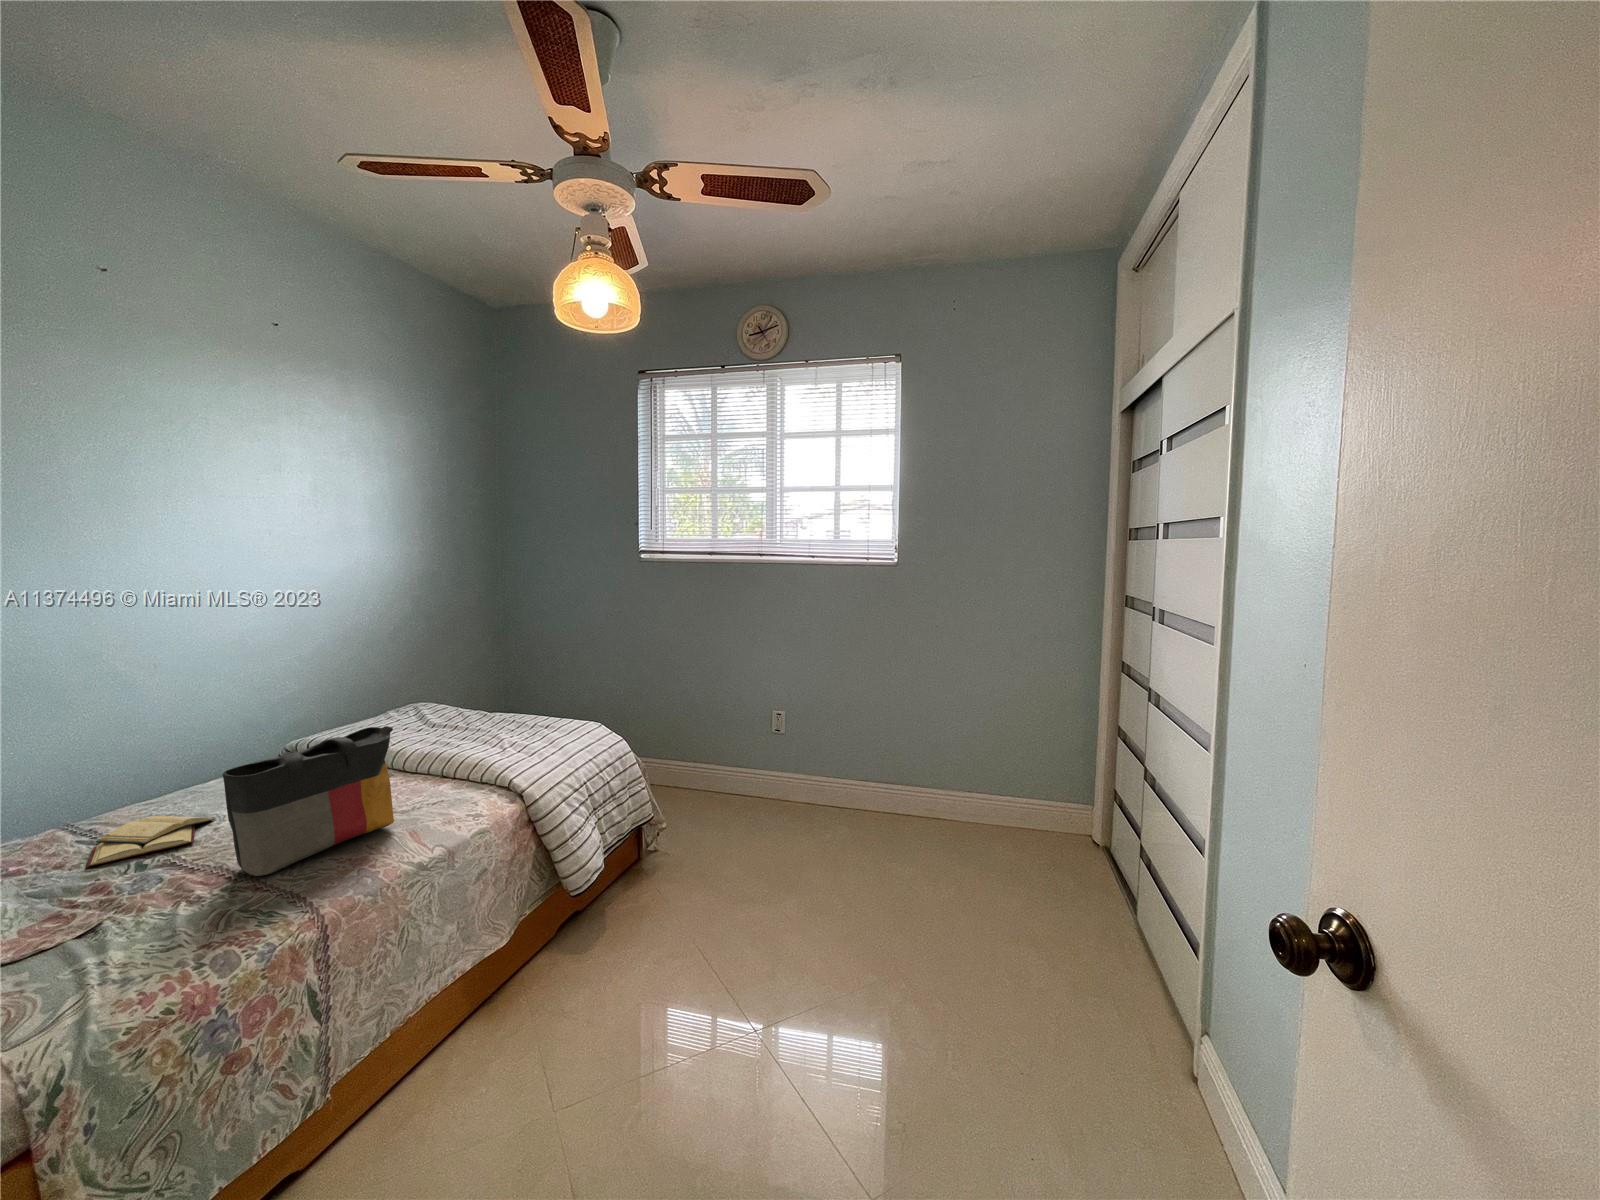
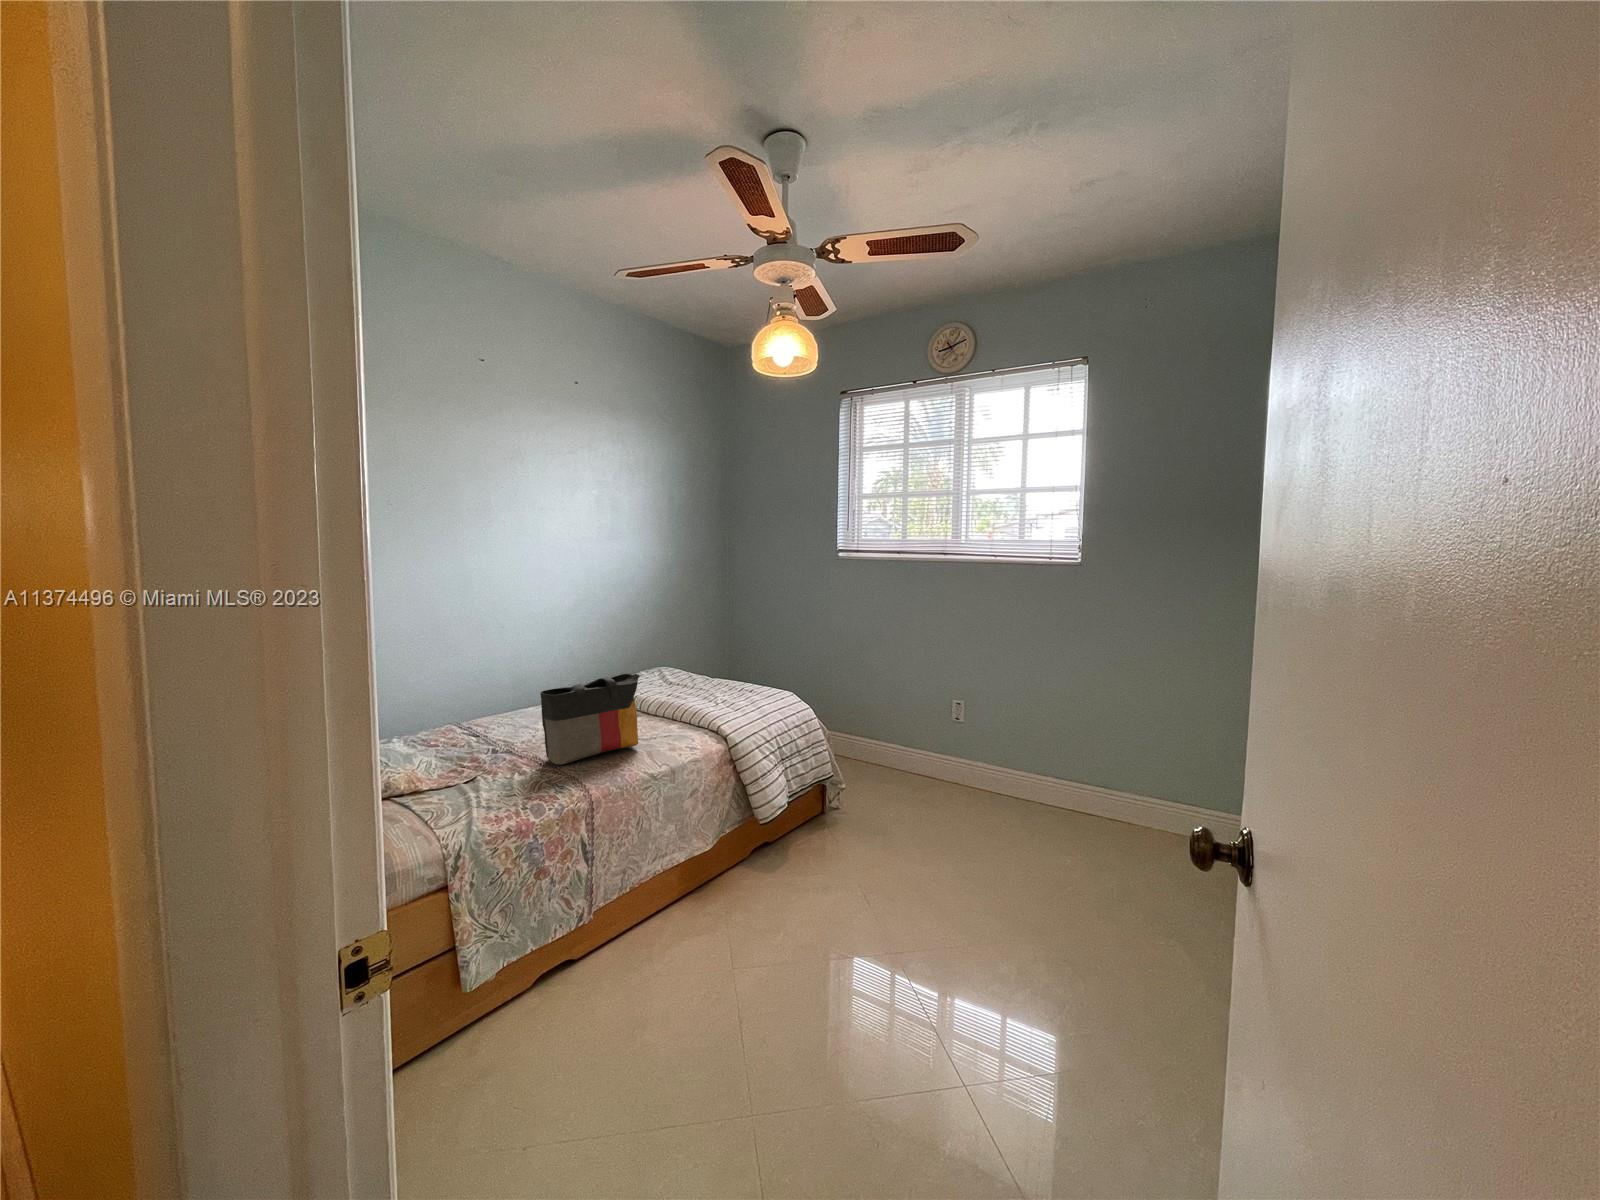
diary: present [87,816,215,867] -> none [470,722,535,746]

